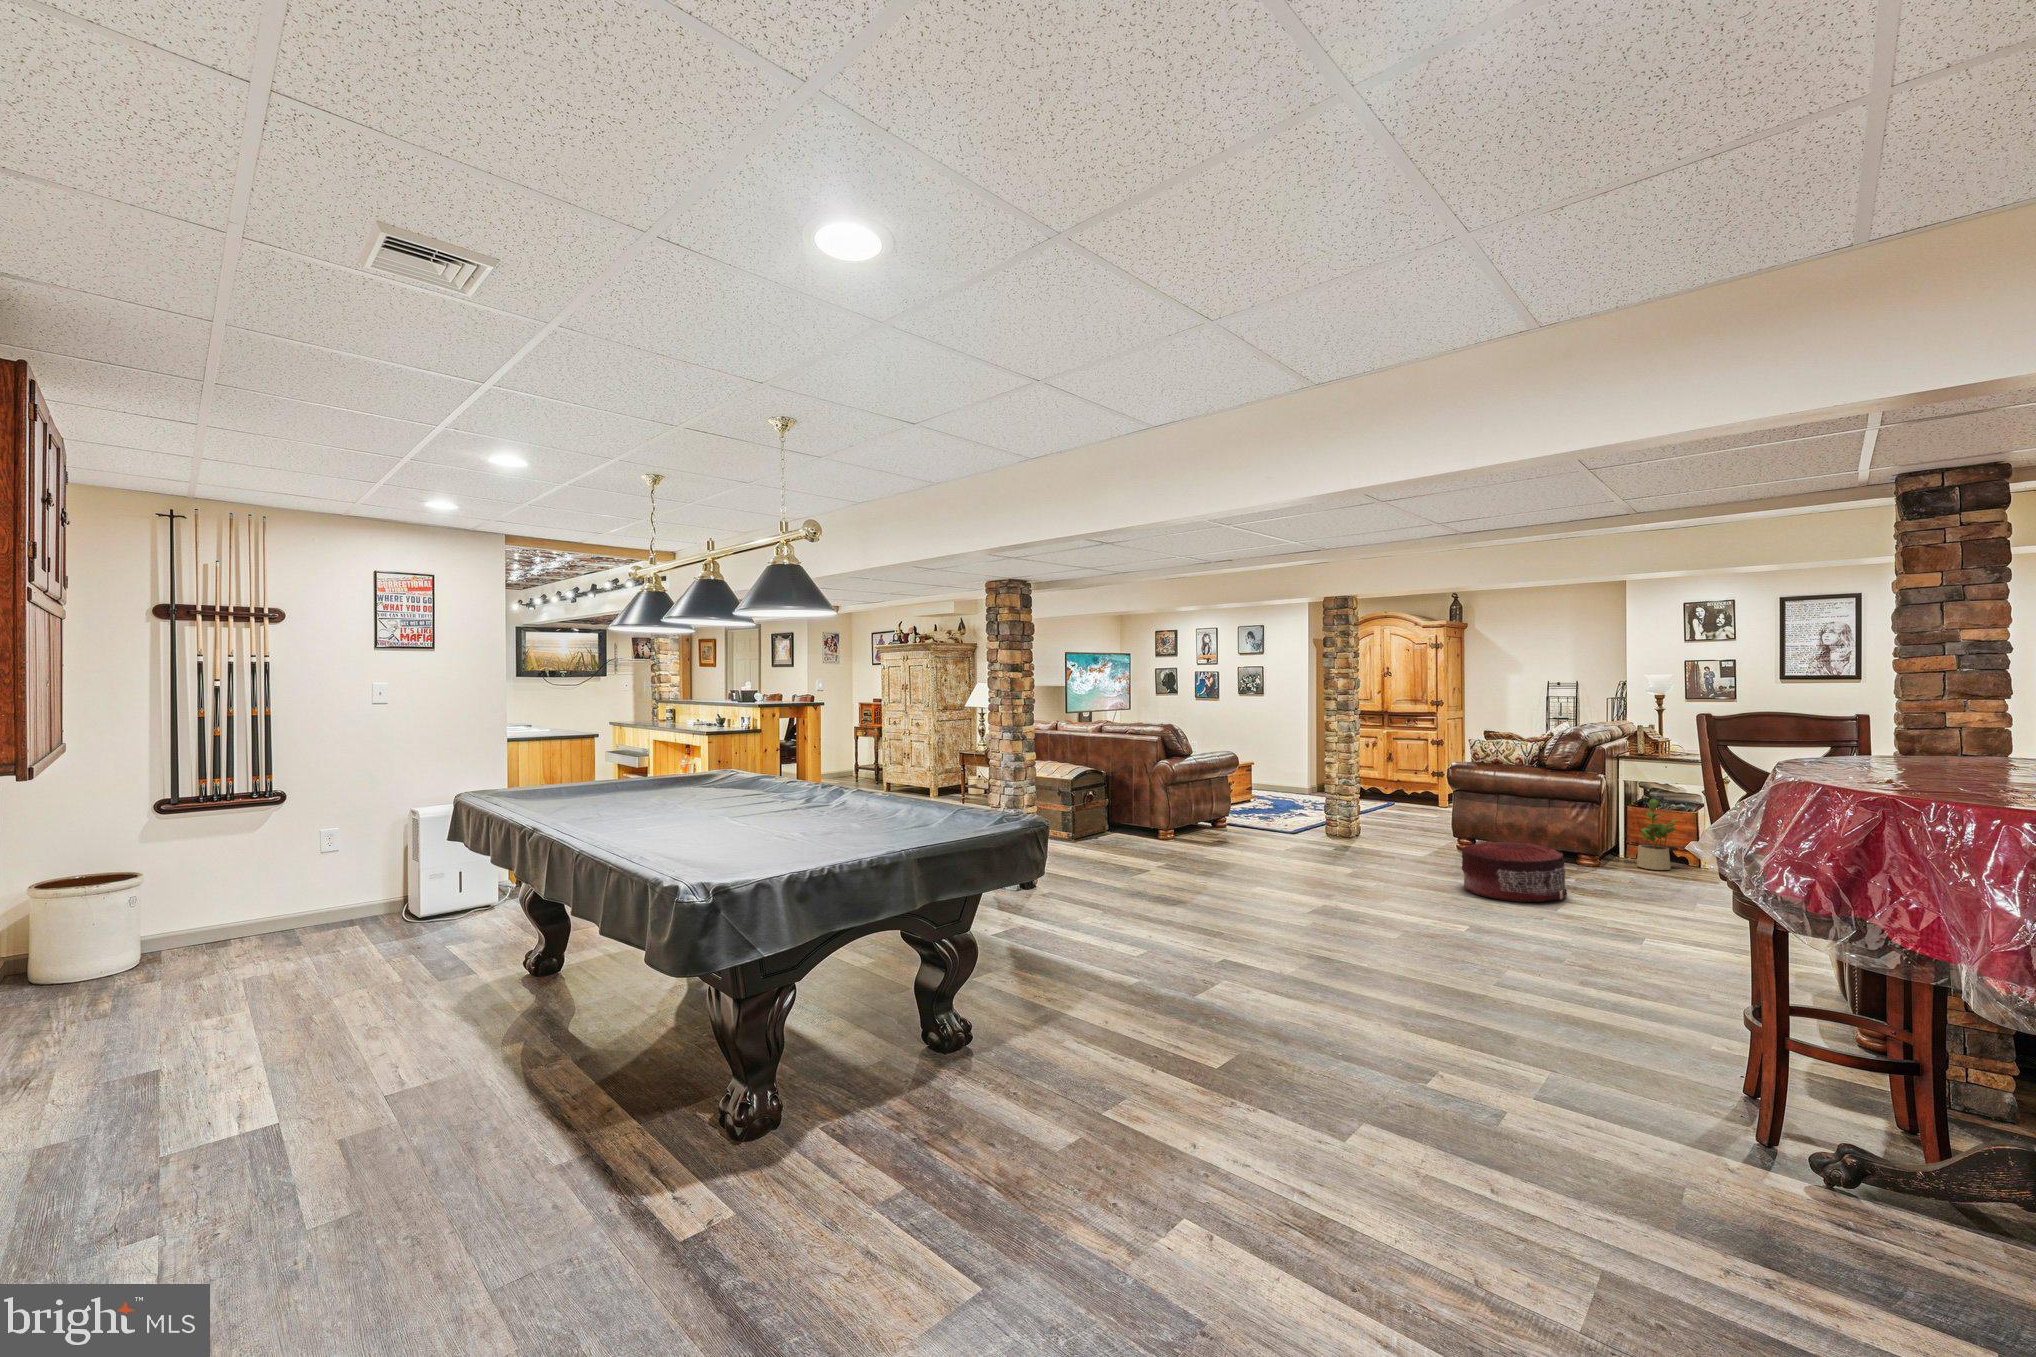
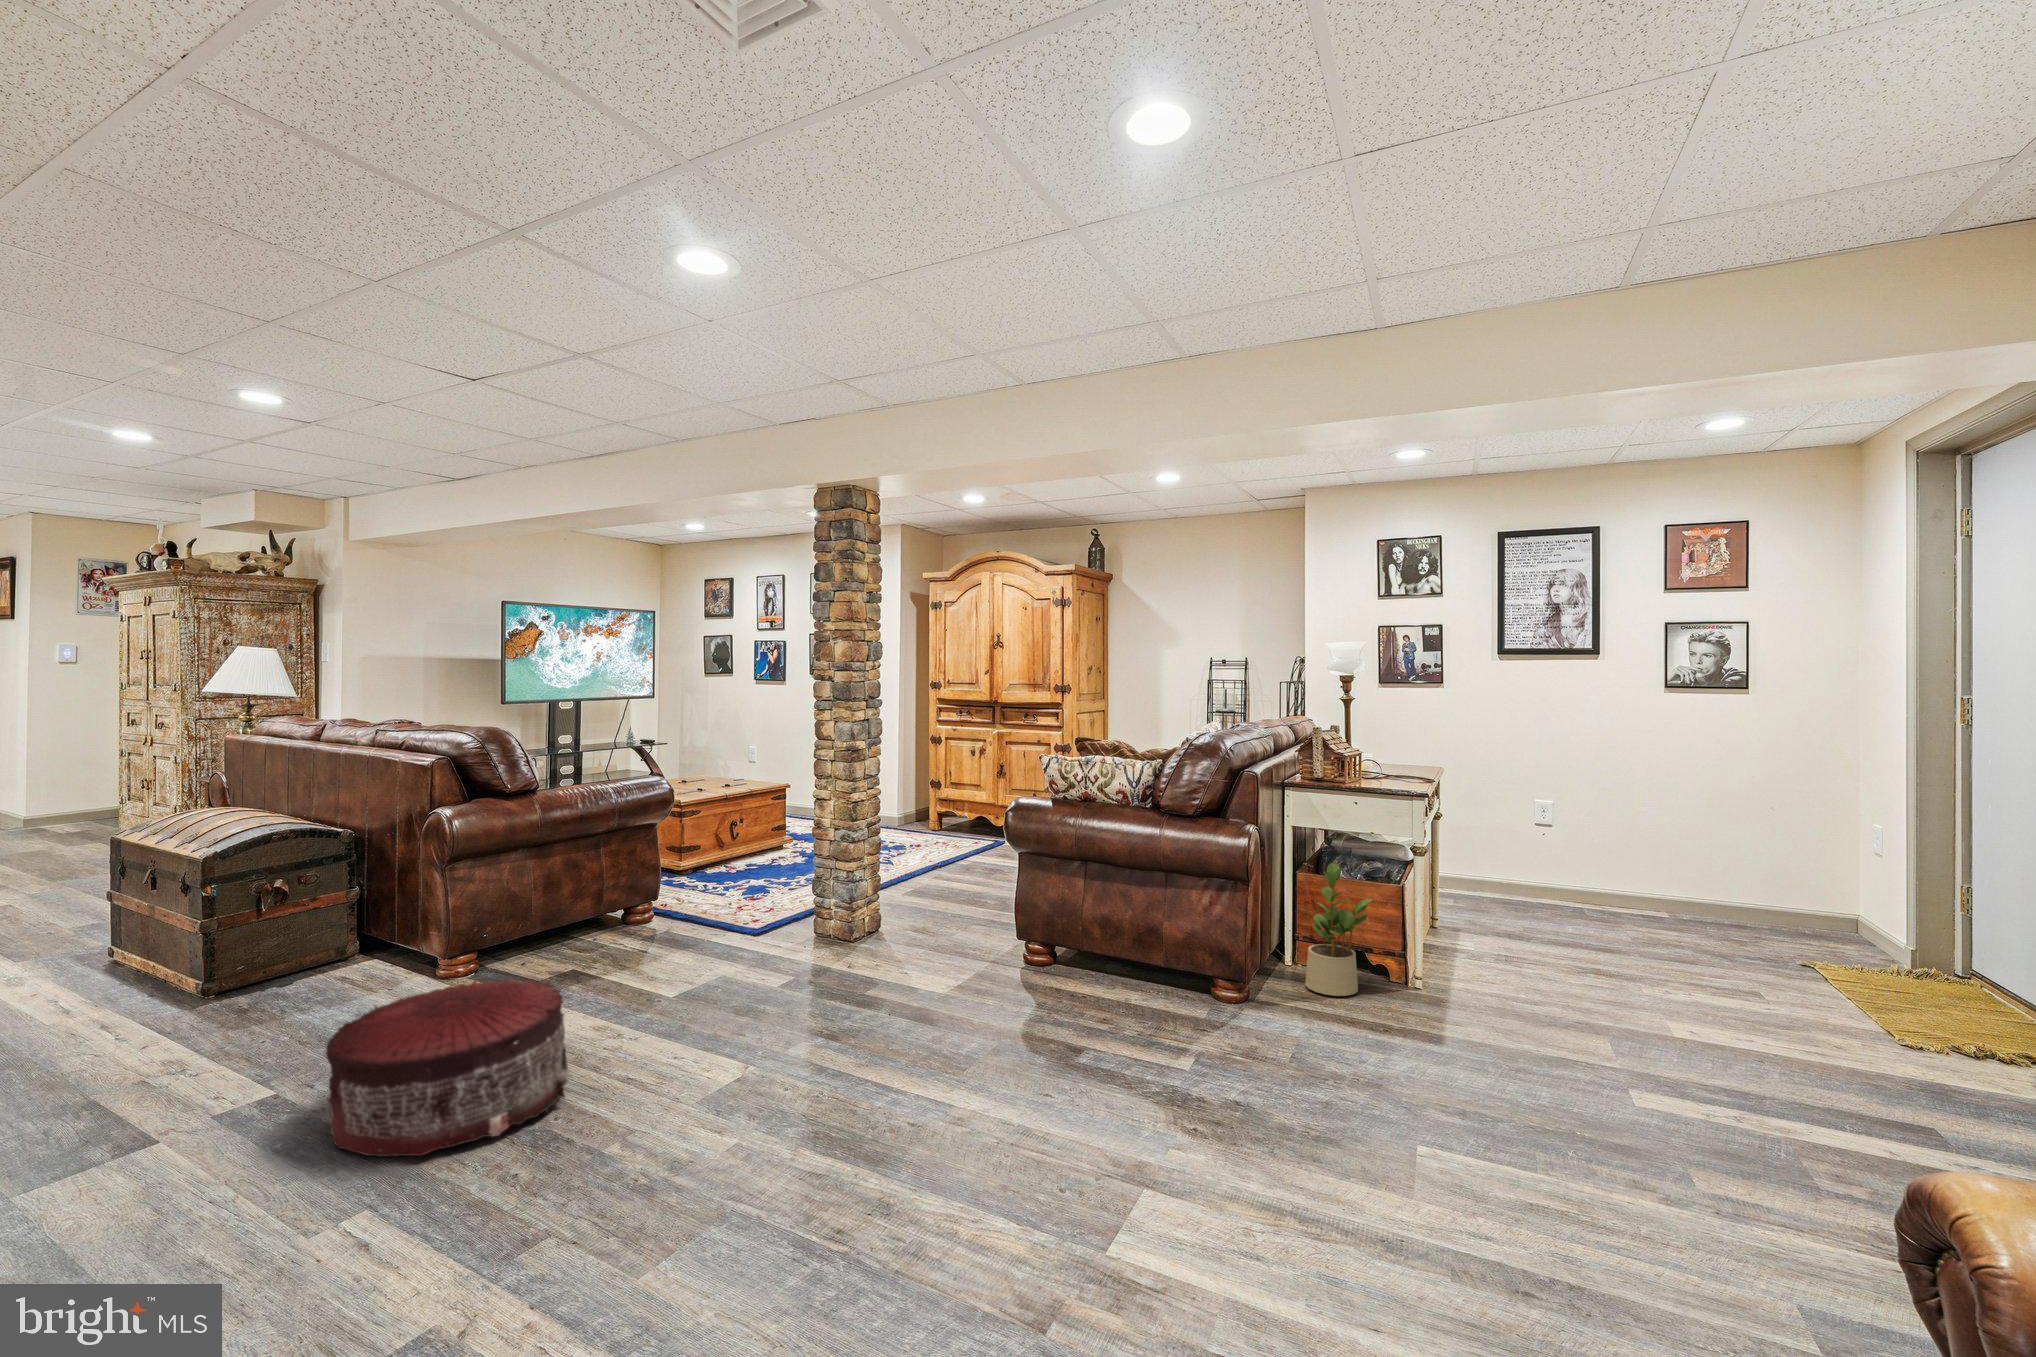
pouf: present [1462,841,1567,902] -> present [326,980,568,1156]

